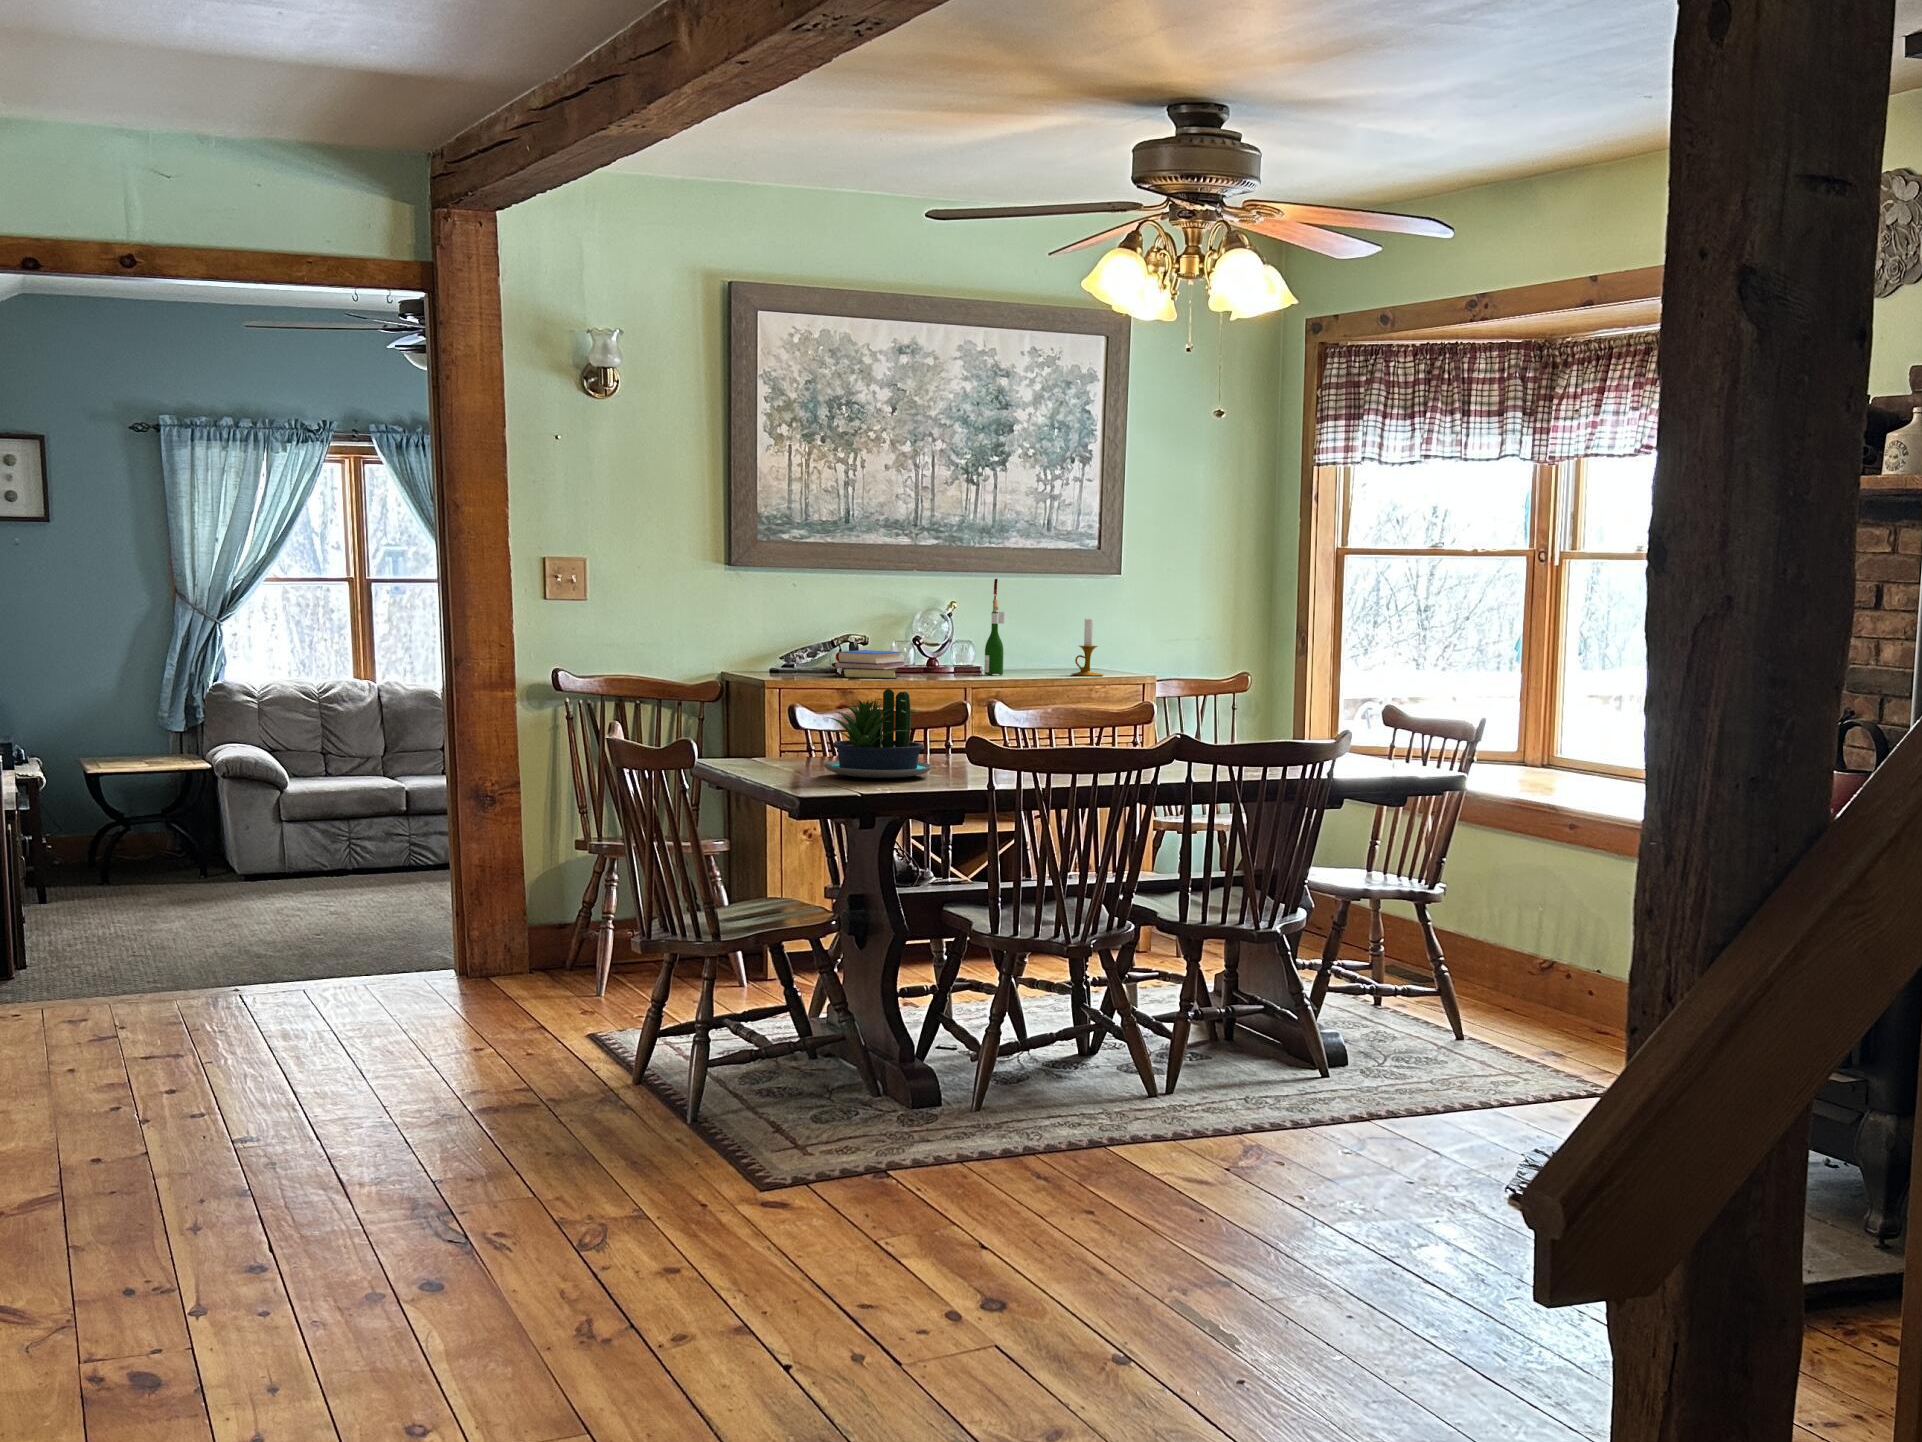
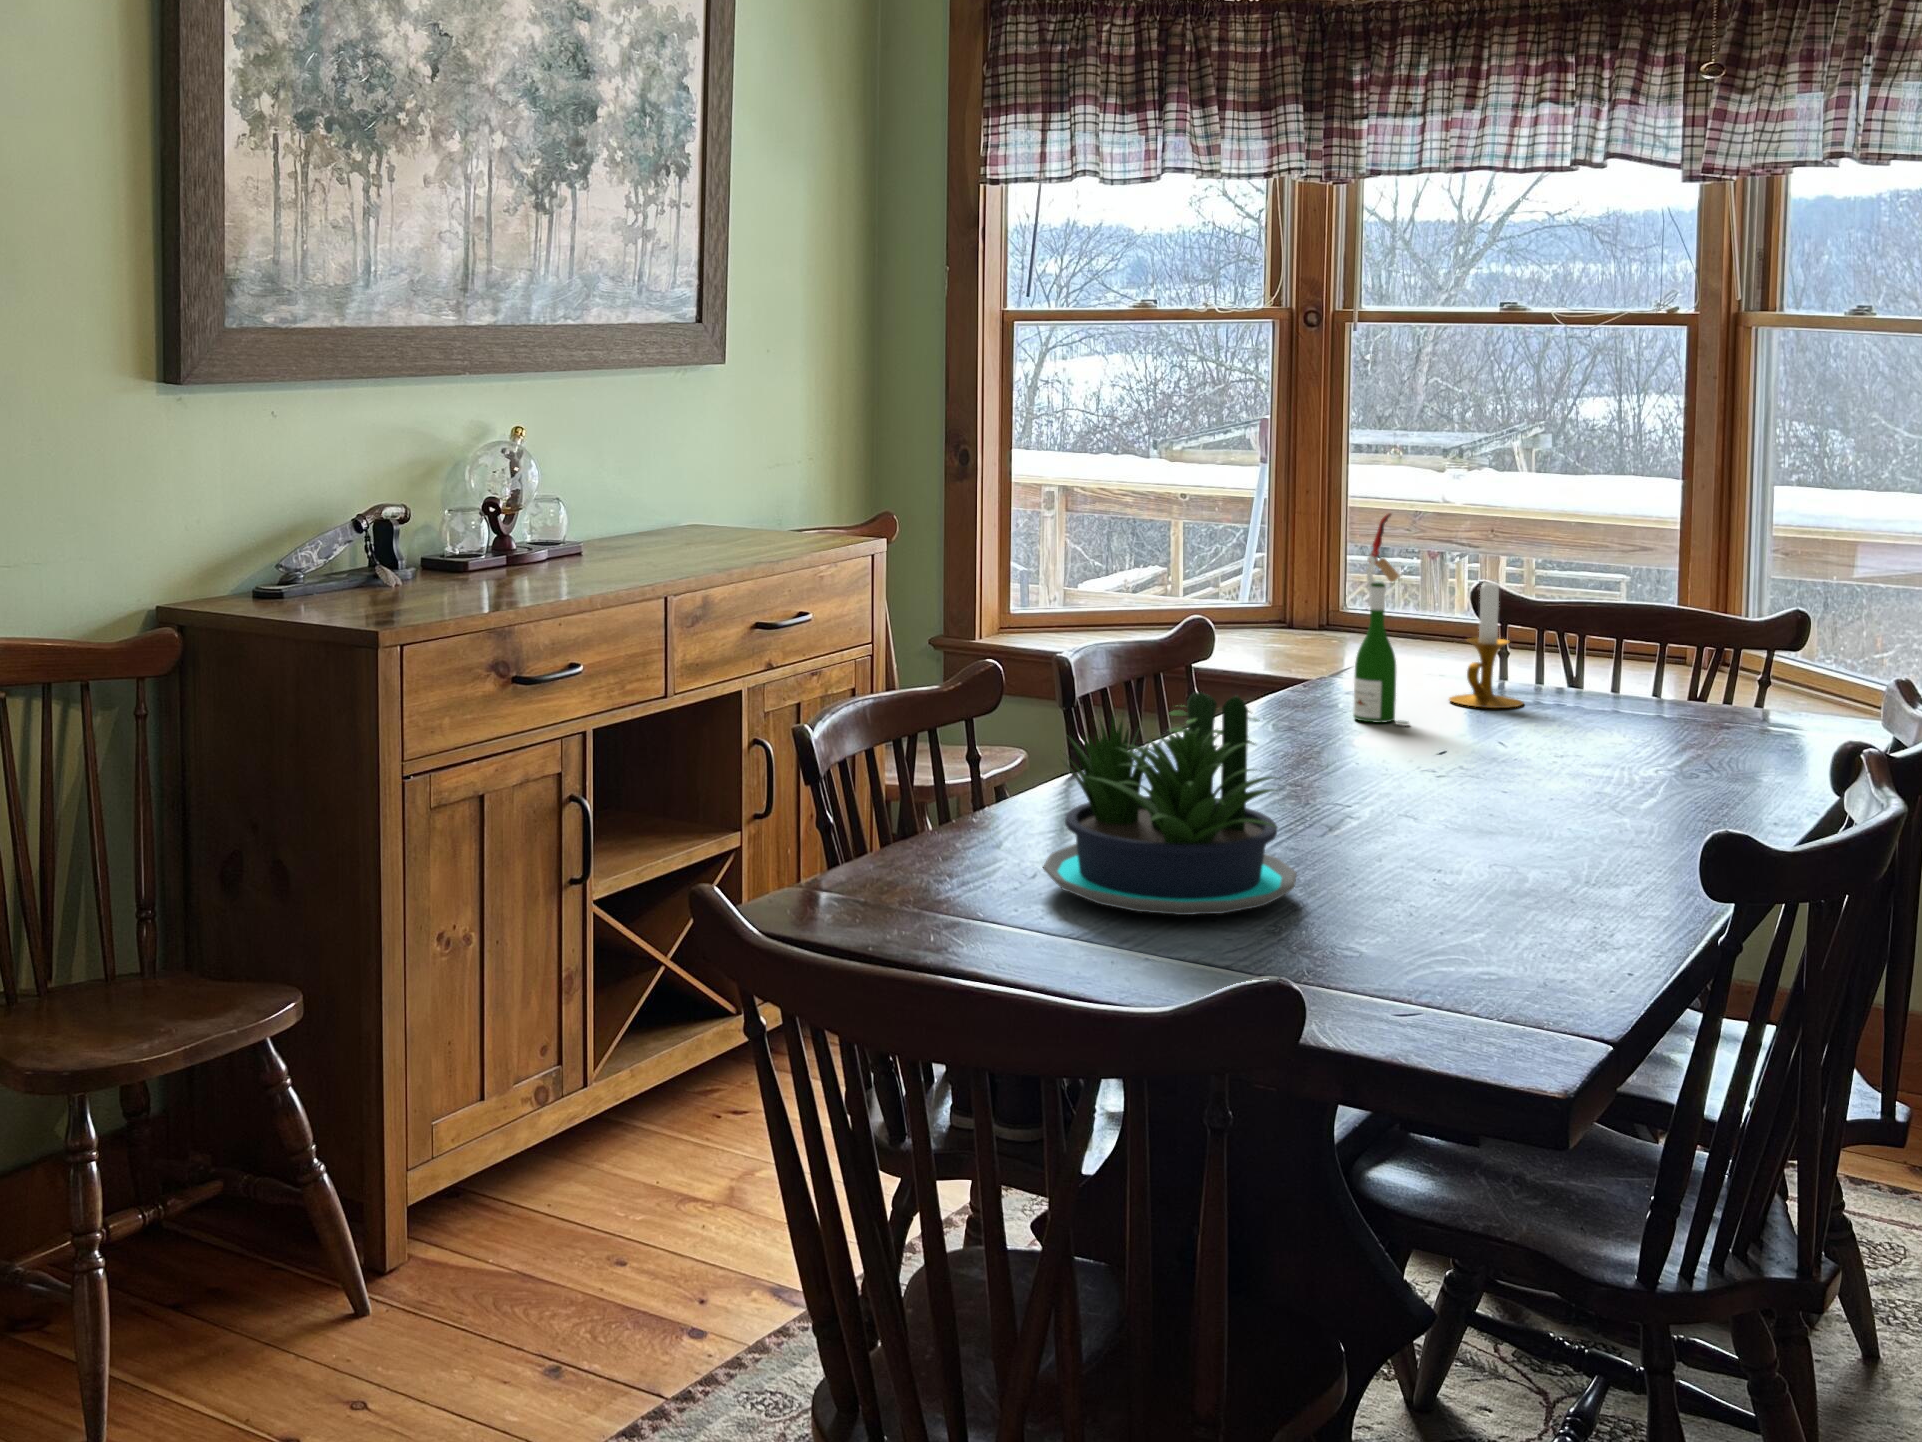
wine bottle: present [984,579,1005,675] -> present [1353,513,1410,726]
candlestick: present [1072,619,1103,676] -> present [1449,582,1523,708]
book: present [831,650,906,679] -> none [397,535,564,600]

